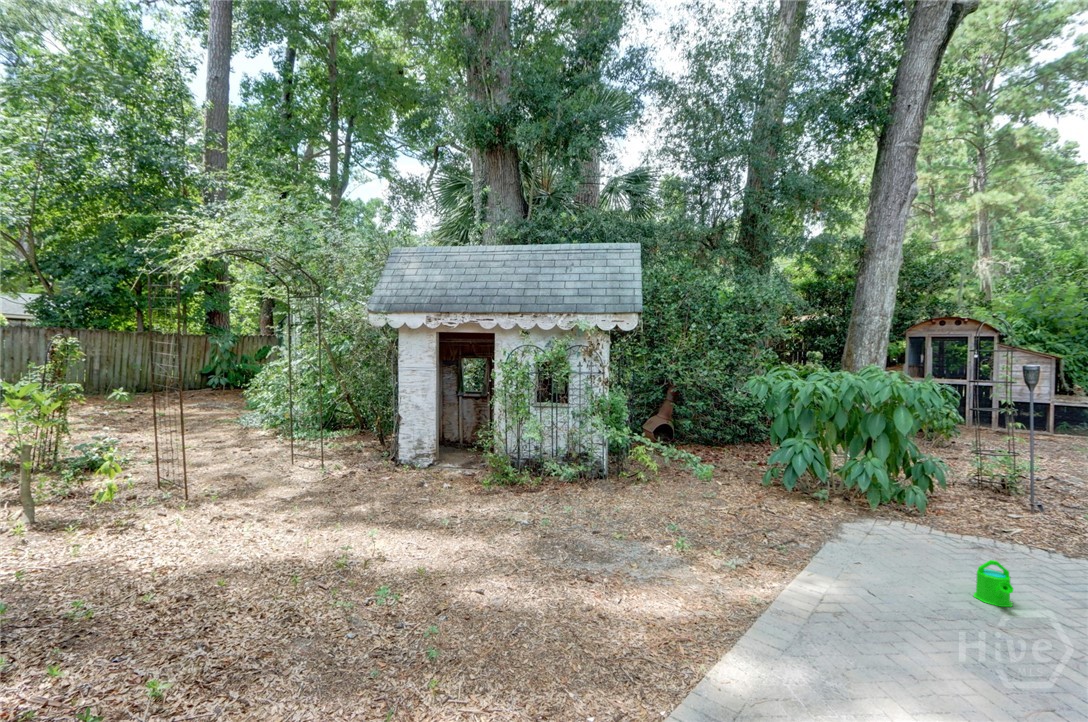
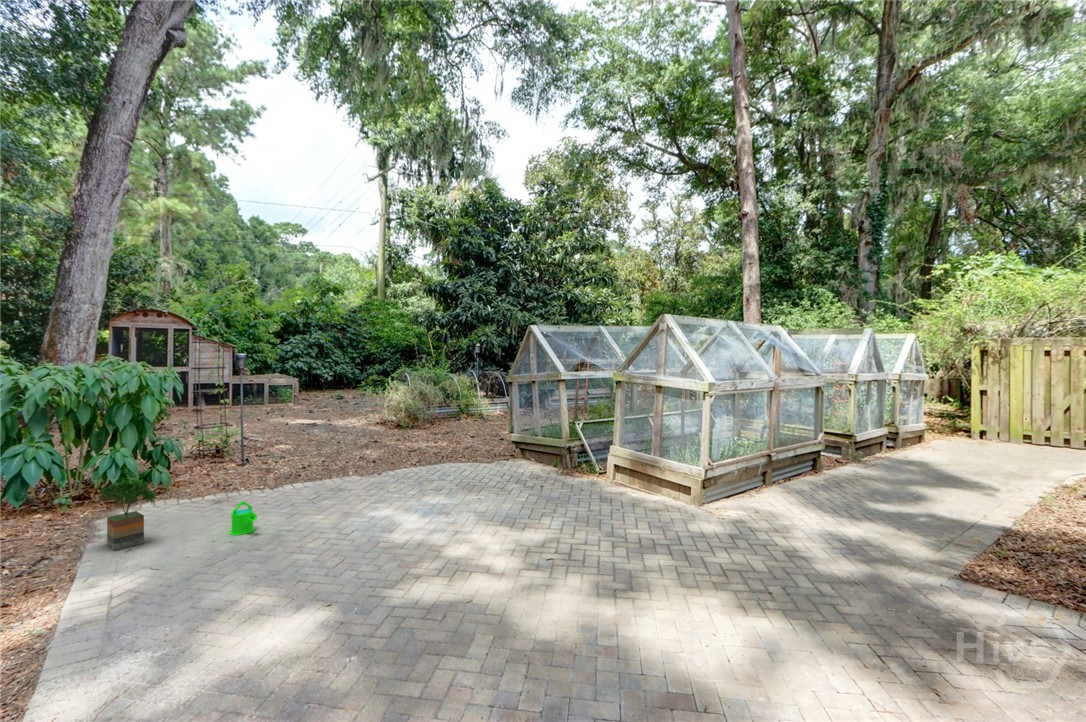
potted tree: none [836,489,890,563] -> present [99,480,156,550]

